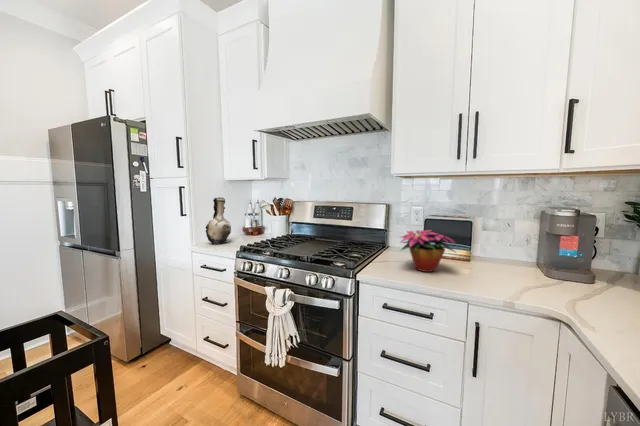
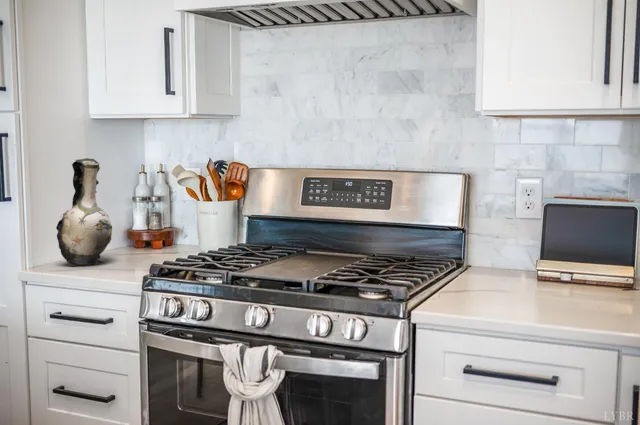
flower arrangement: present [401,230,456,272] -> none [488,221,613,305]

